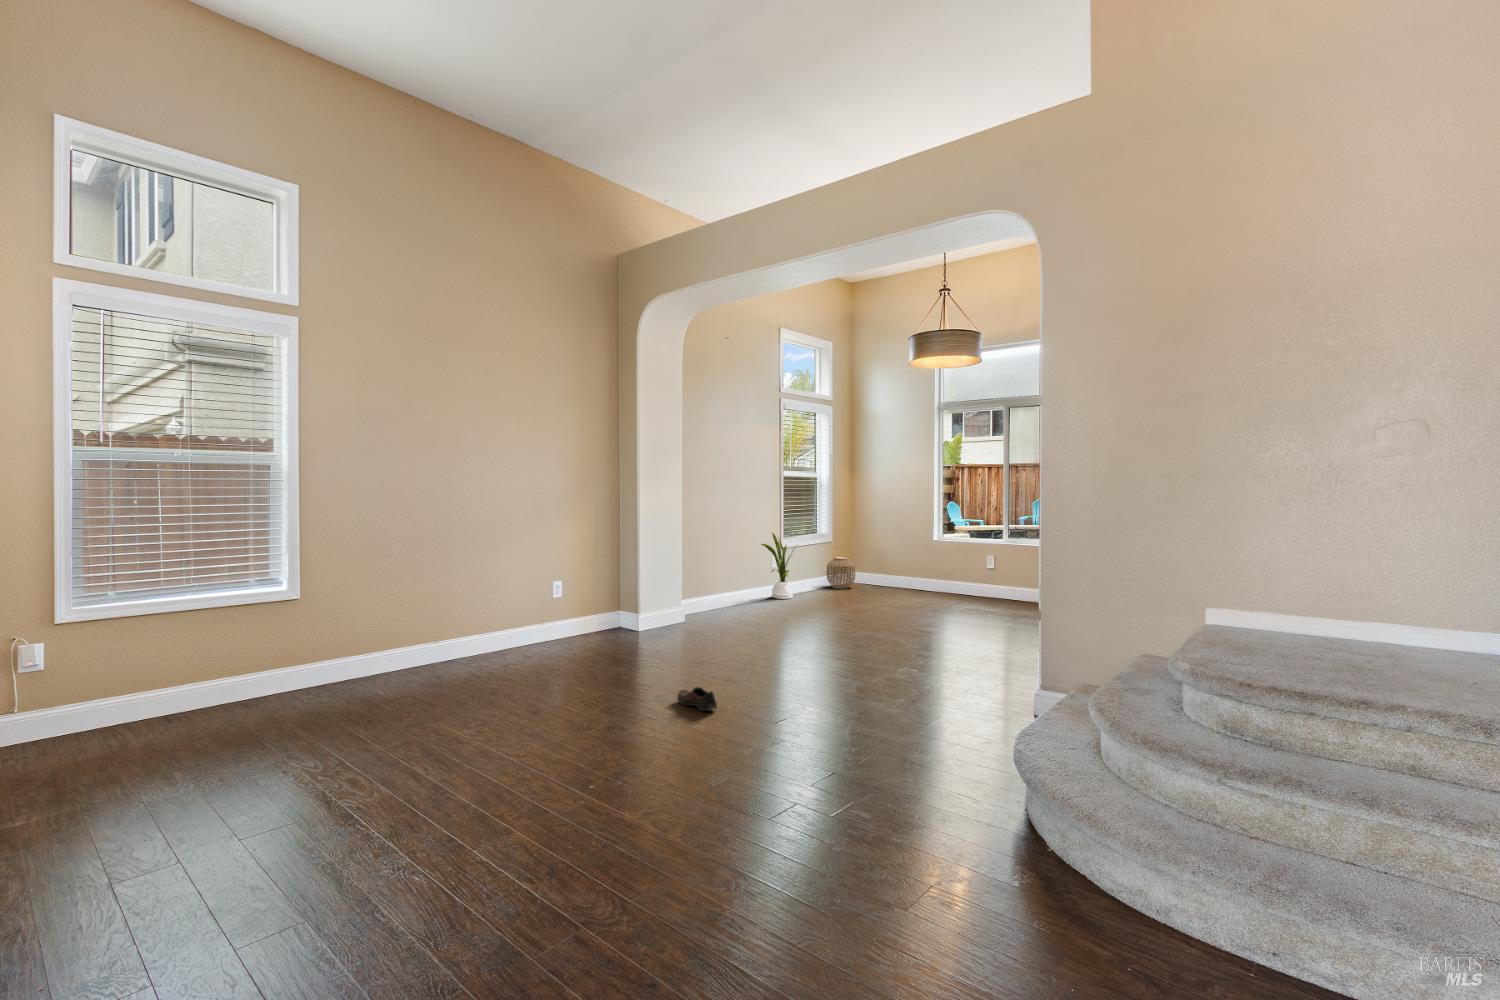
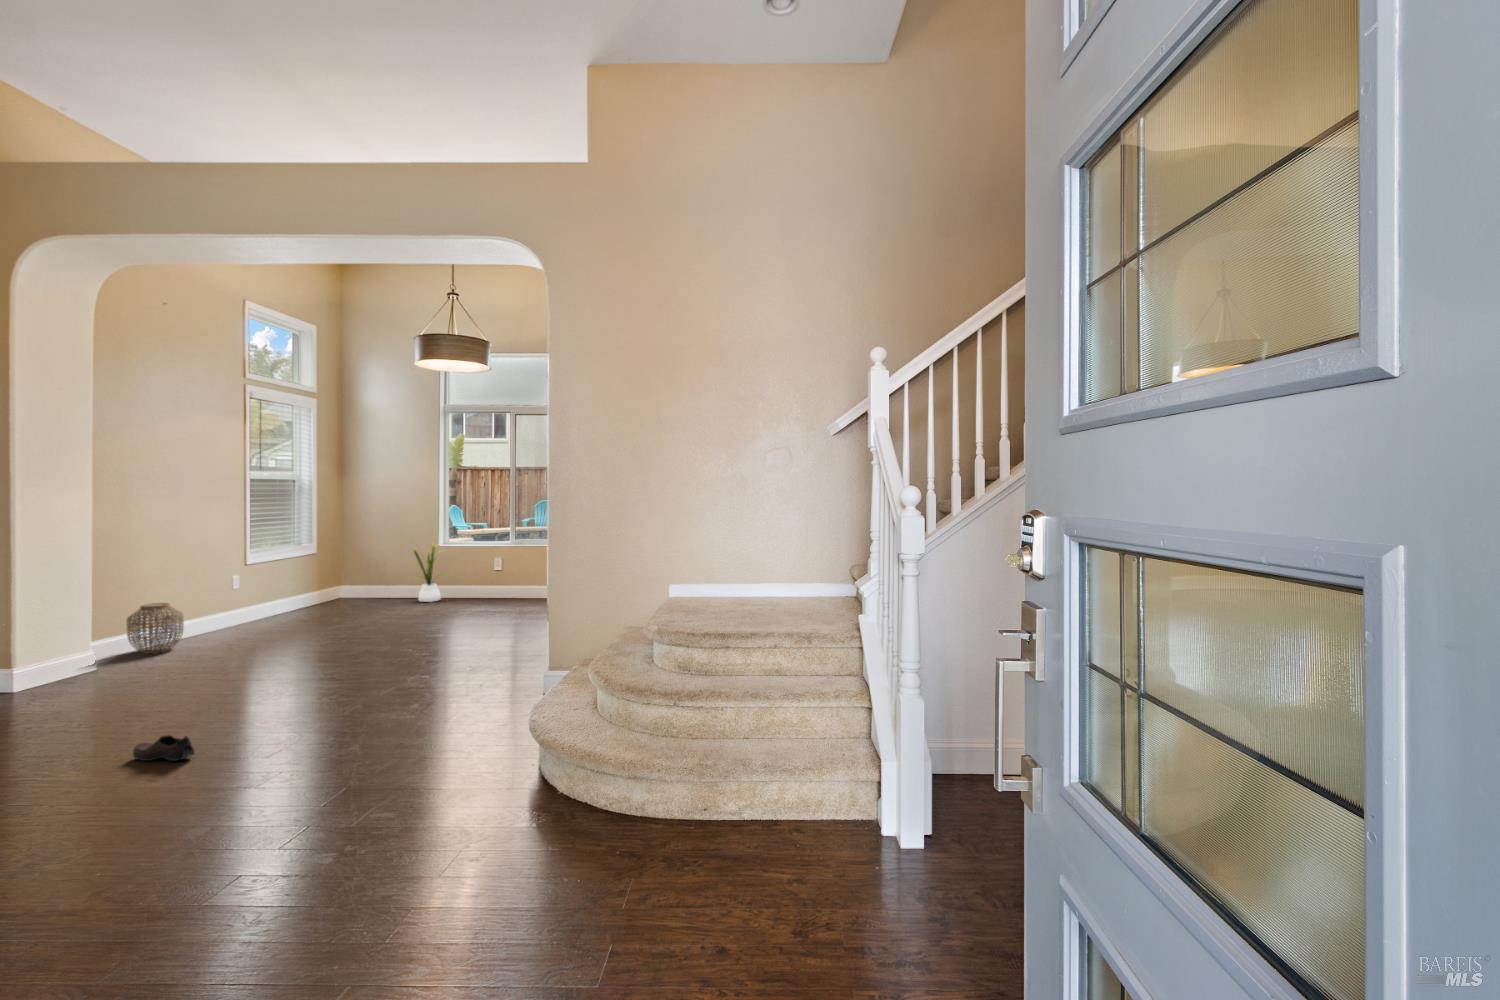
house plant: present [761,533,795,599] -> present [413,545,440,602]
woven basket: present [827,557,856,588] -> present [127,603,184,654]

